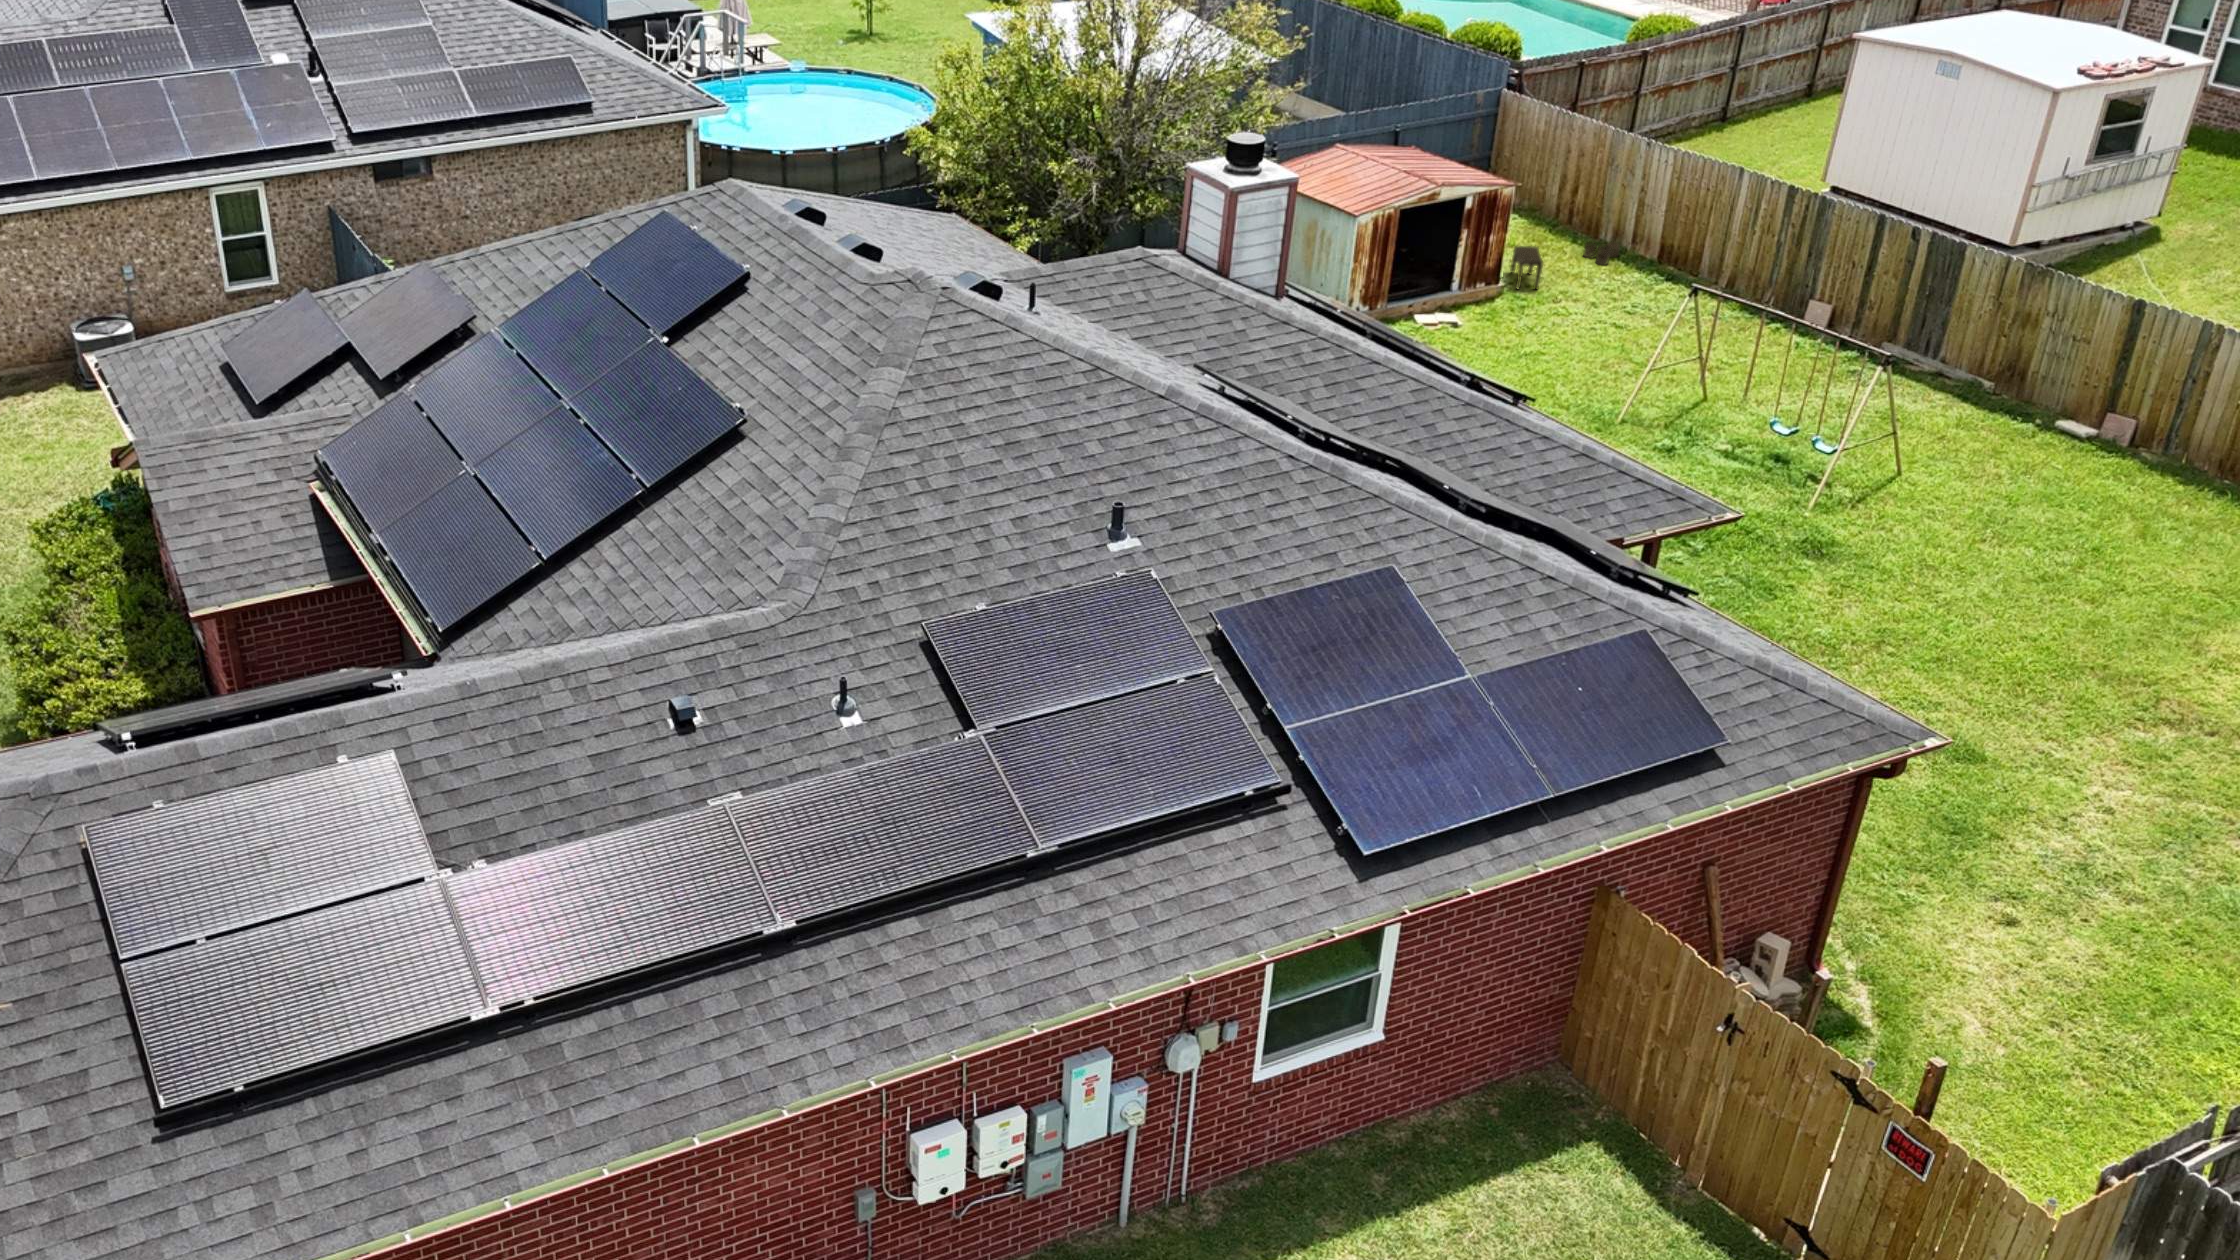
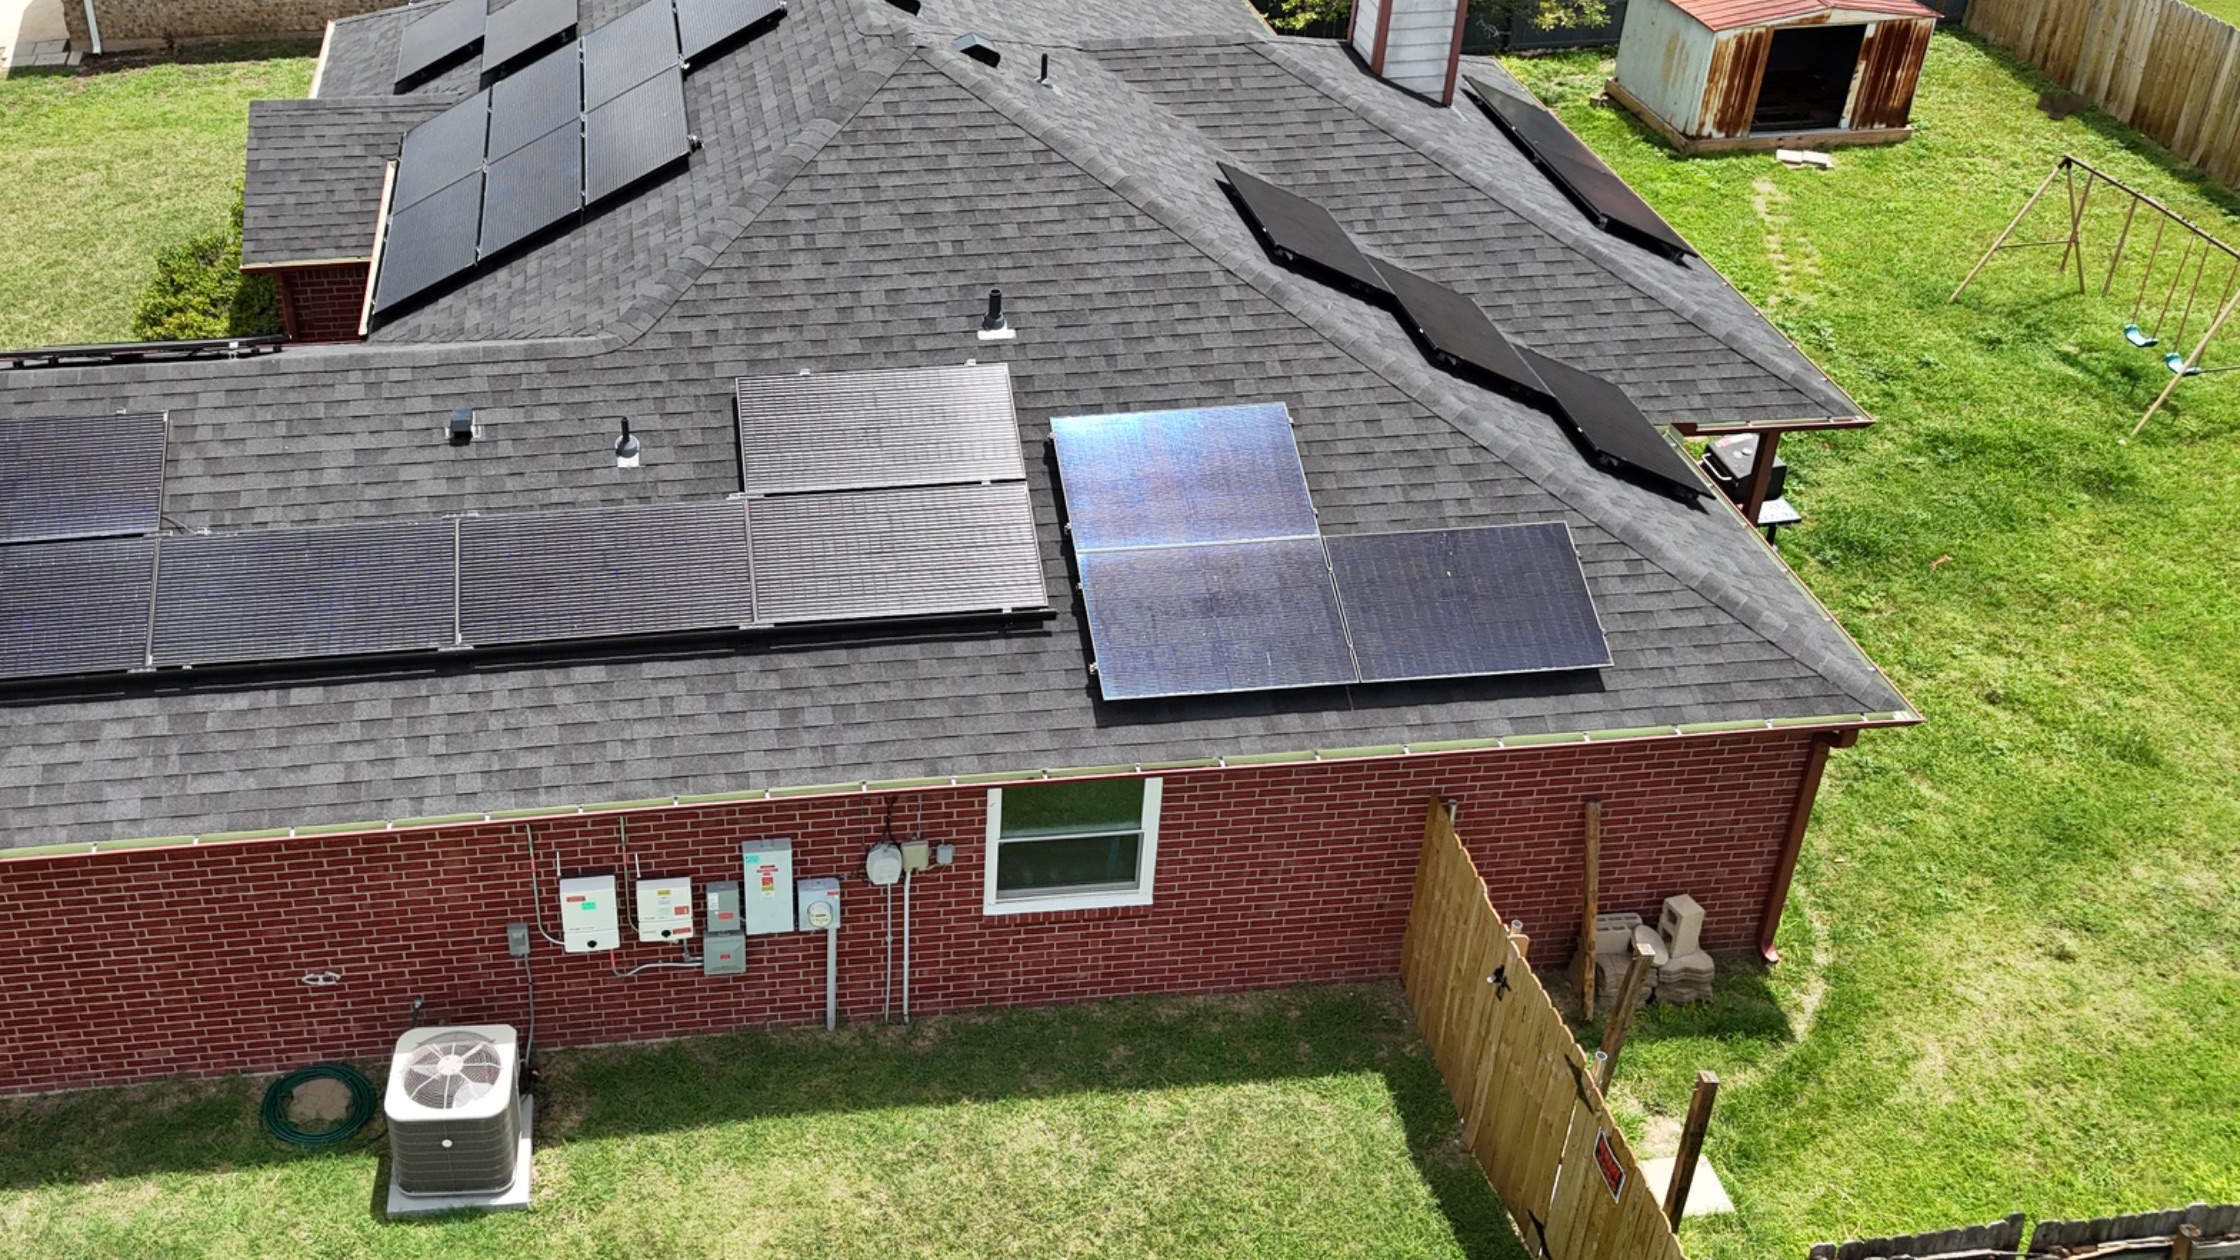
bench: present [1510,246,1543,289] -> none [1925,84,1969,138]

